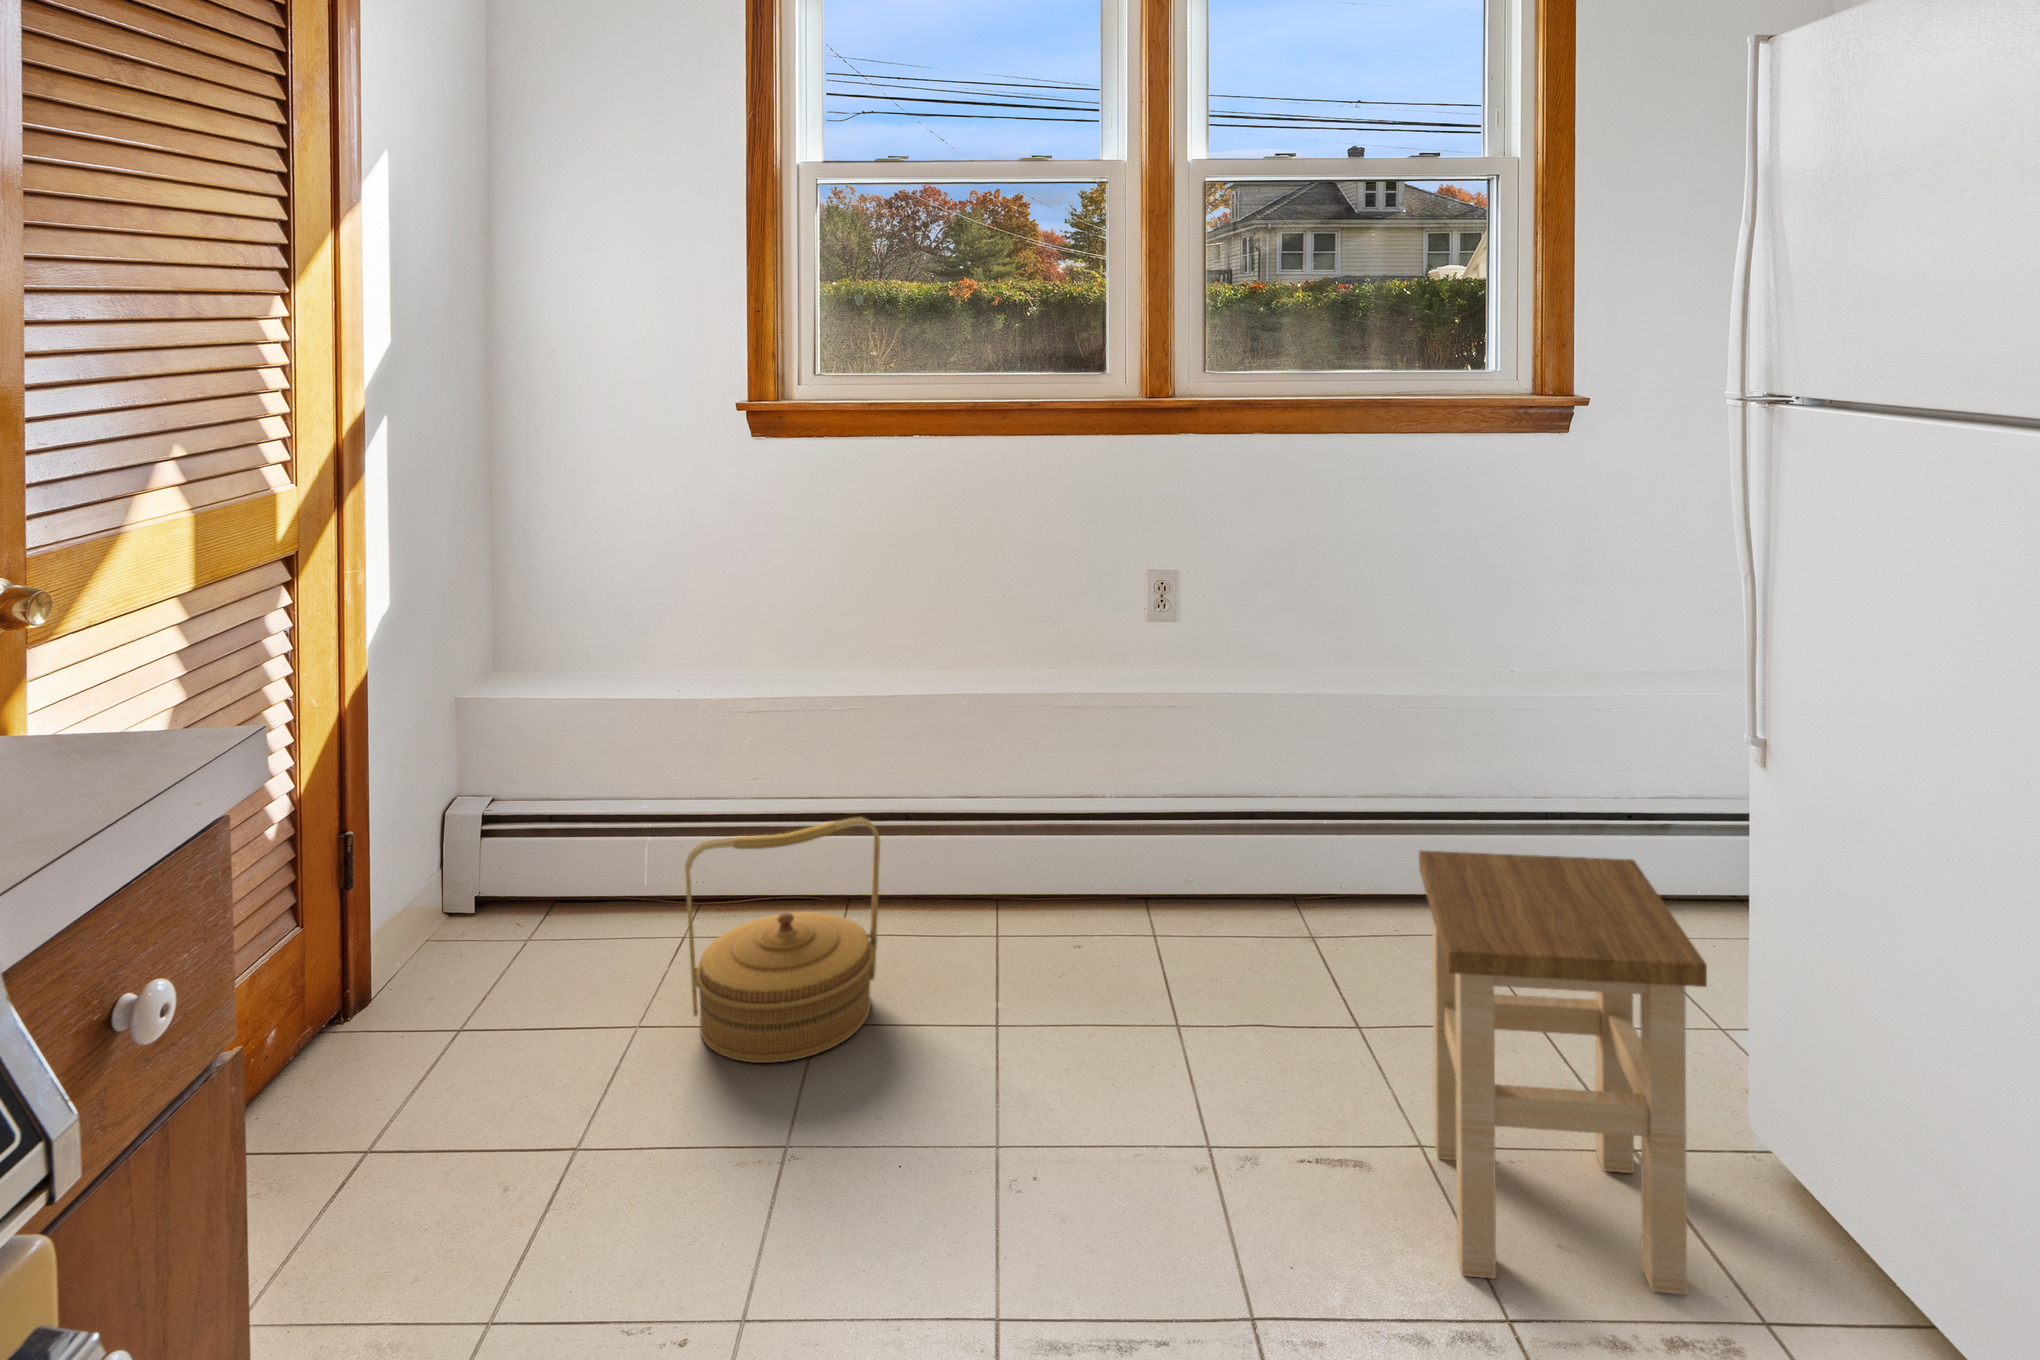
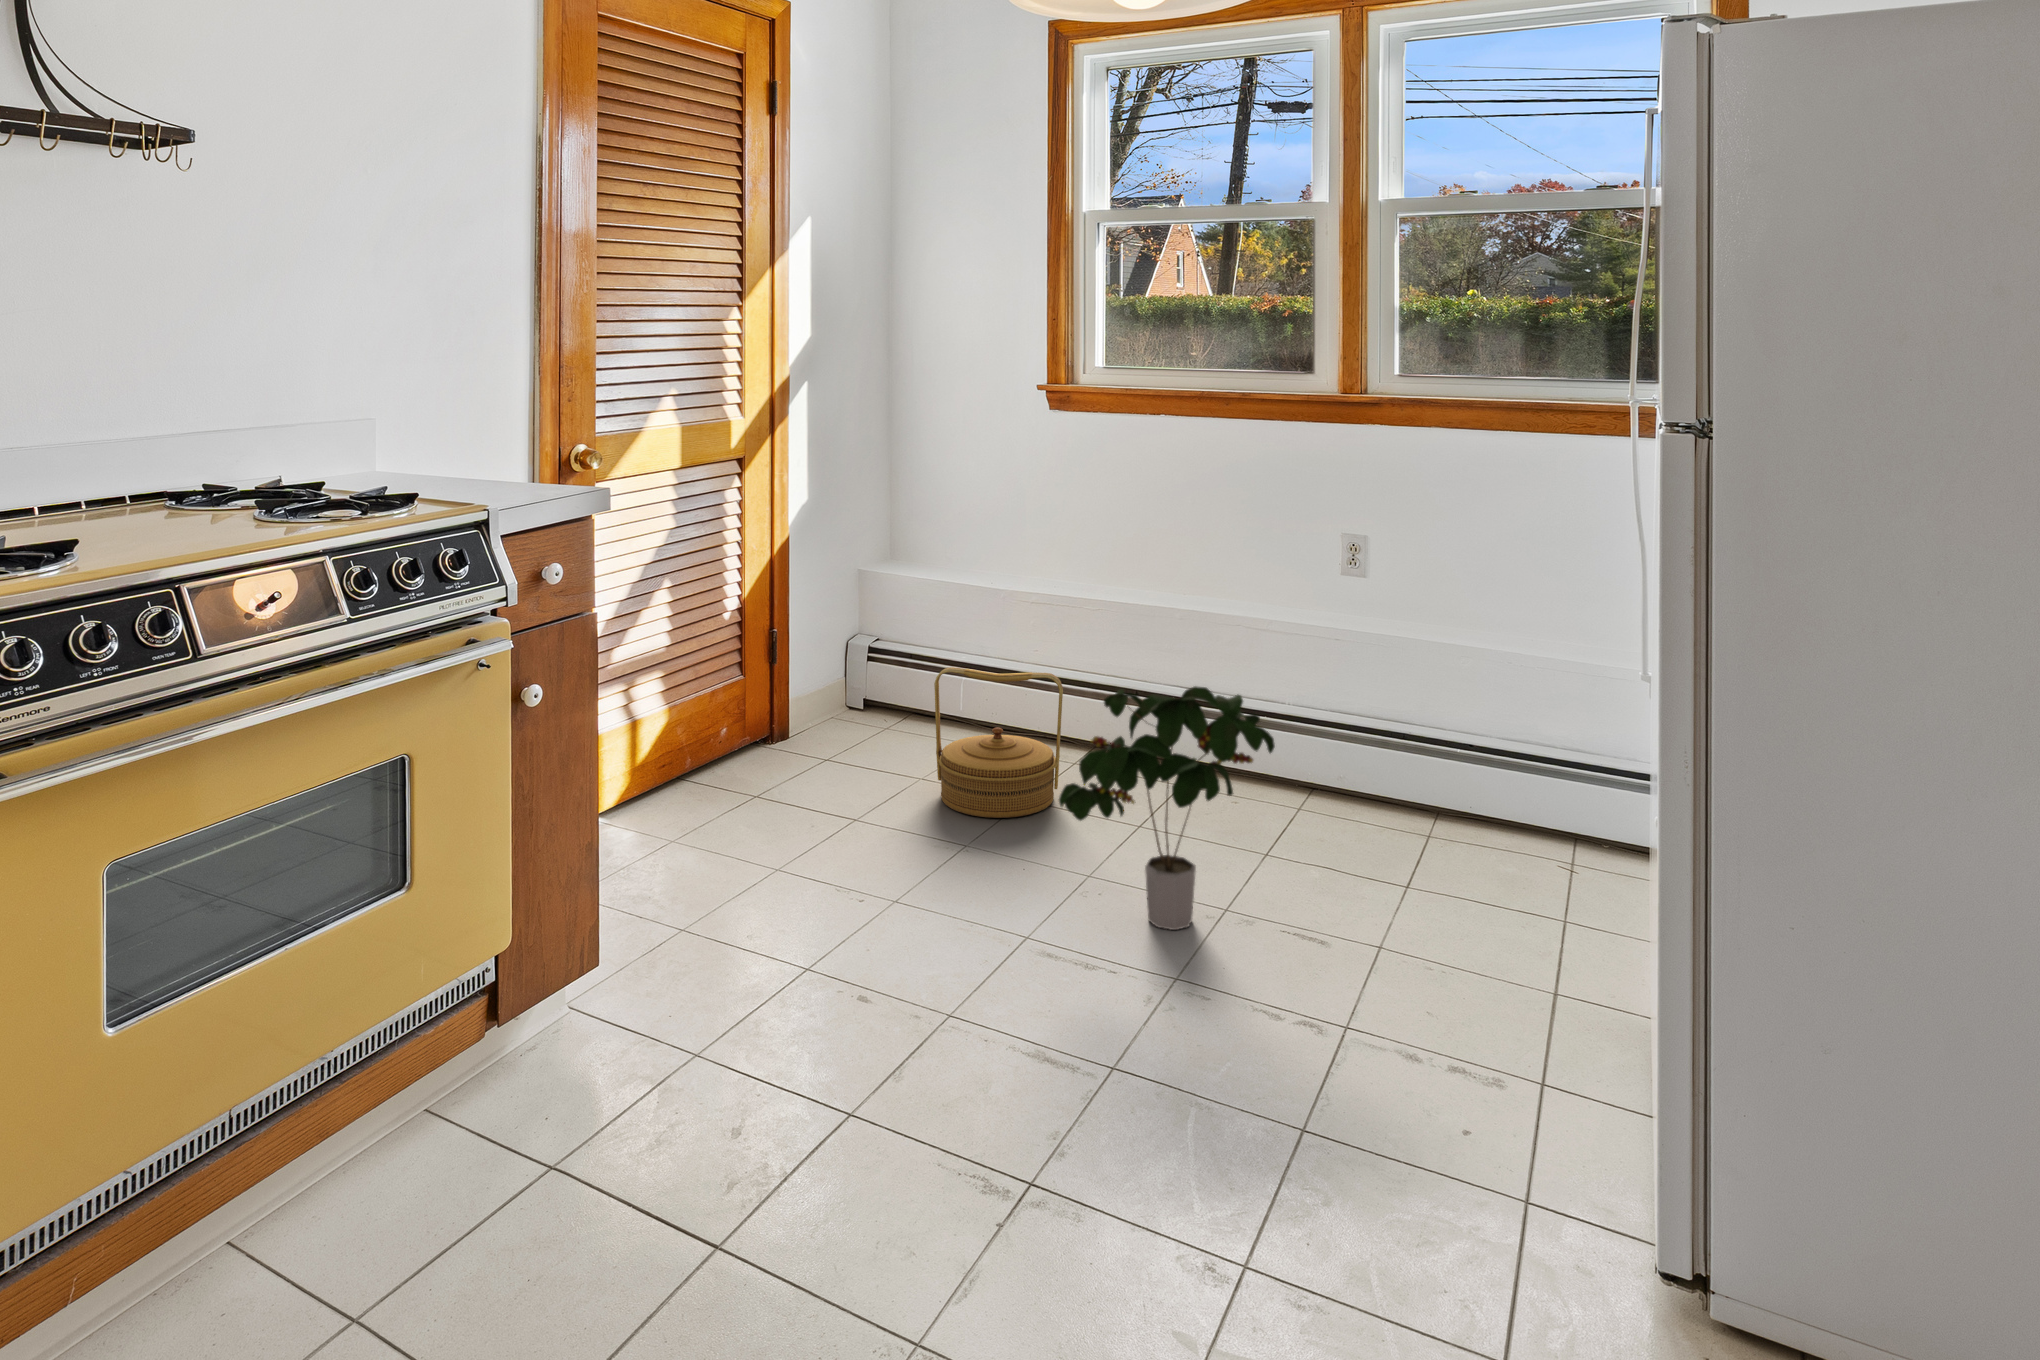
potted plant: none [1035,813,1280,1175] -> present [1059,686,1275,930]
stool: present [1419,851,1707,1294] -> none [1285,742,1528,1085]

